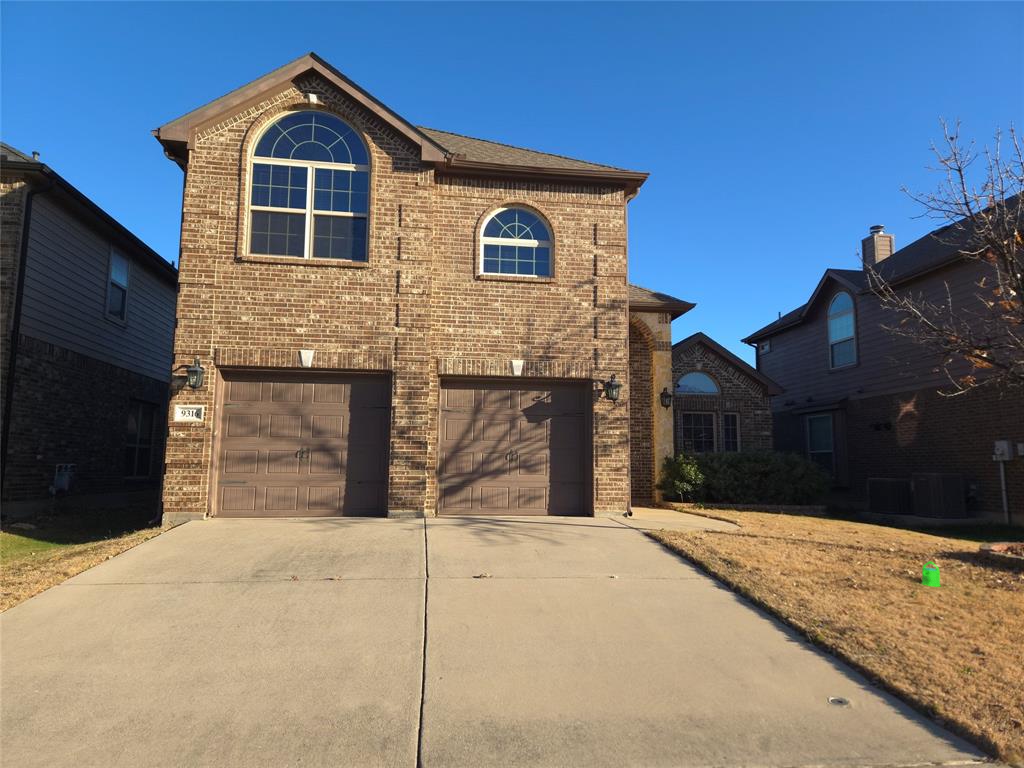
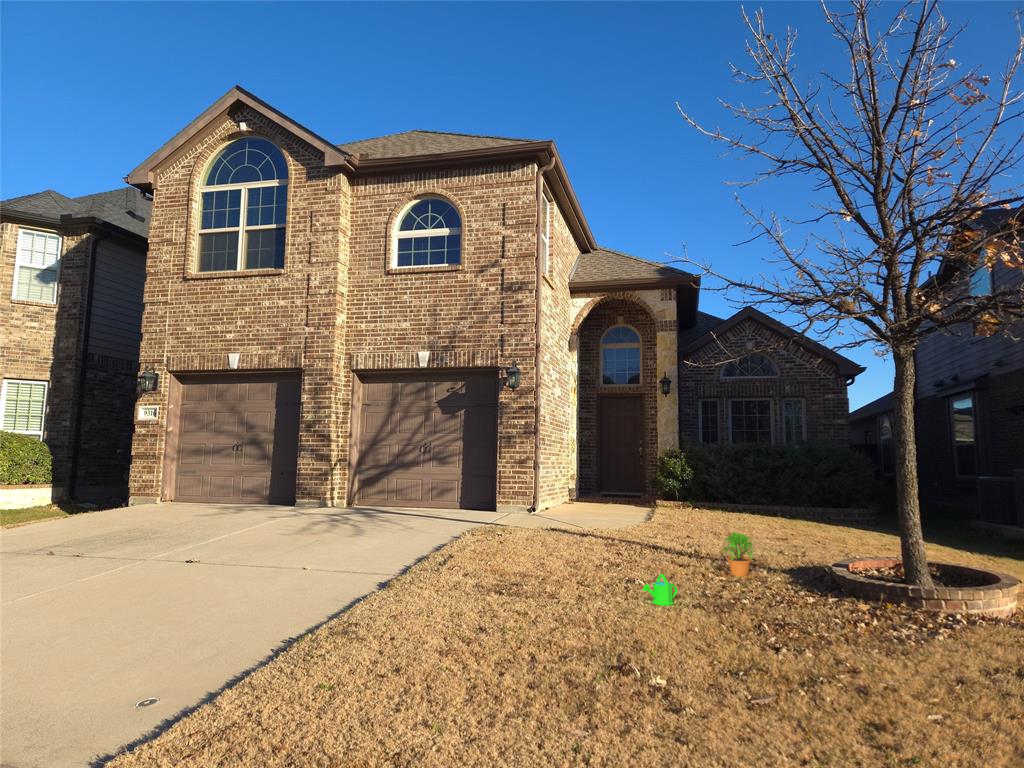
potted plant: none [892,526,923,562] -> present [723,532,755,576]

